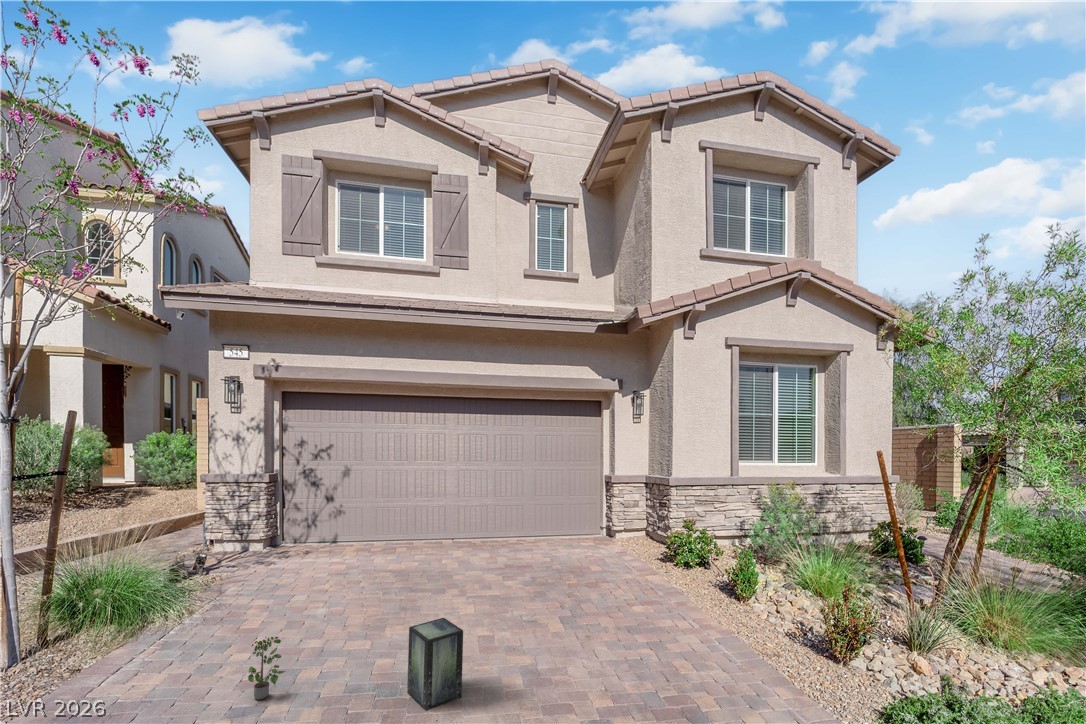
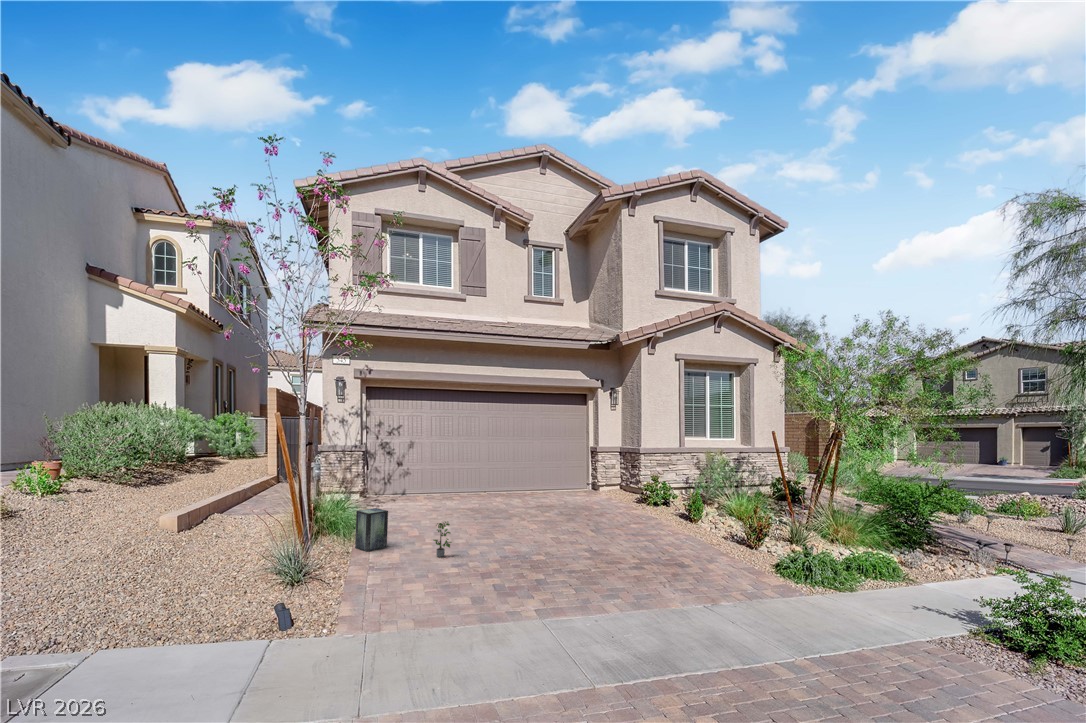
storage box: present [407,618,463,711] -> present [355,508,388,552]

